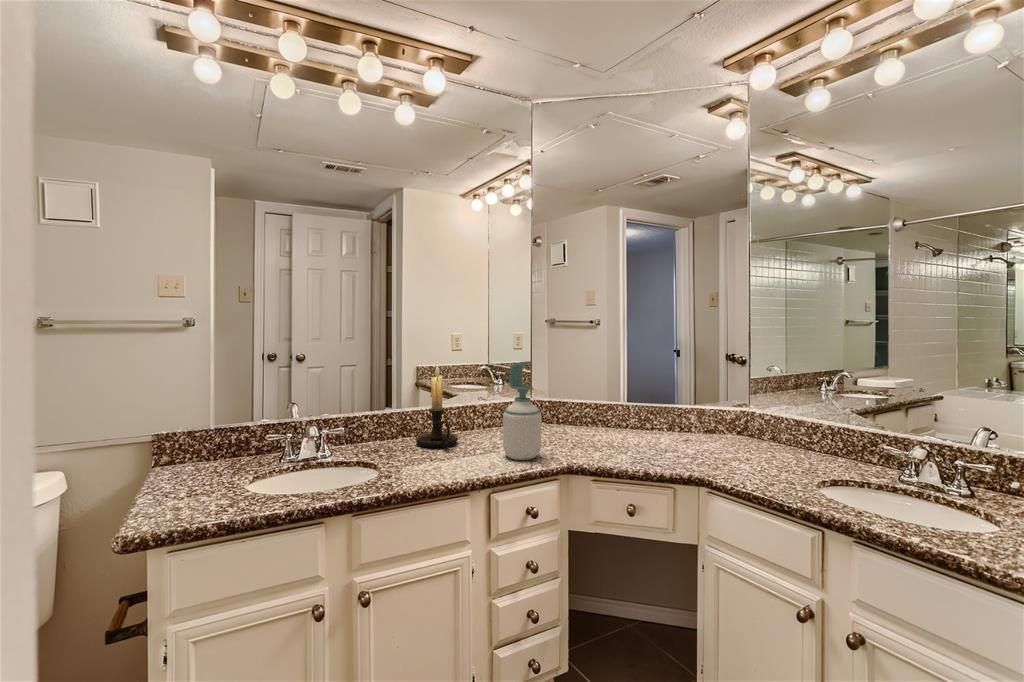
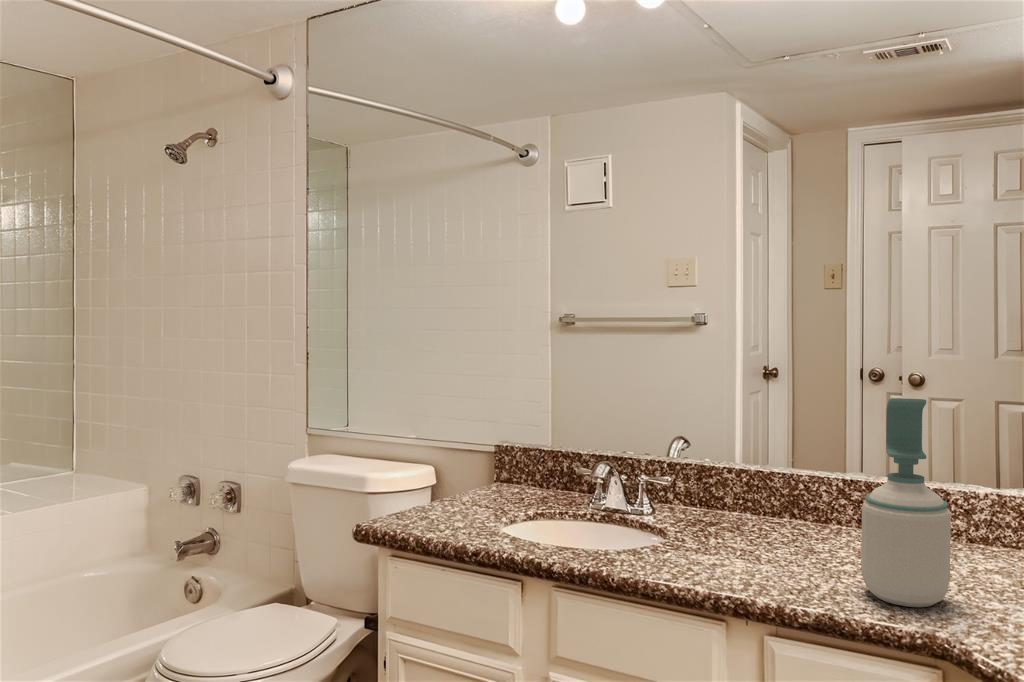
candle holder: present [416,365,458,448] -> none [781,398,860,547]

